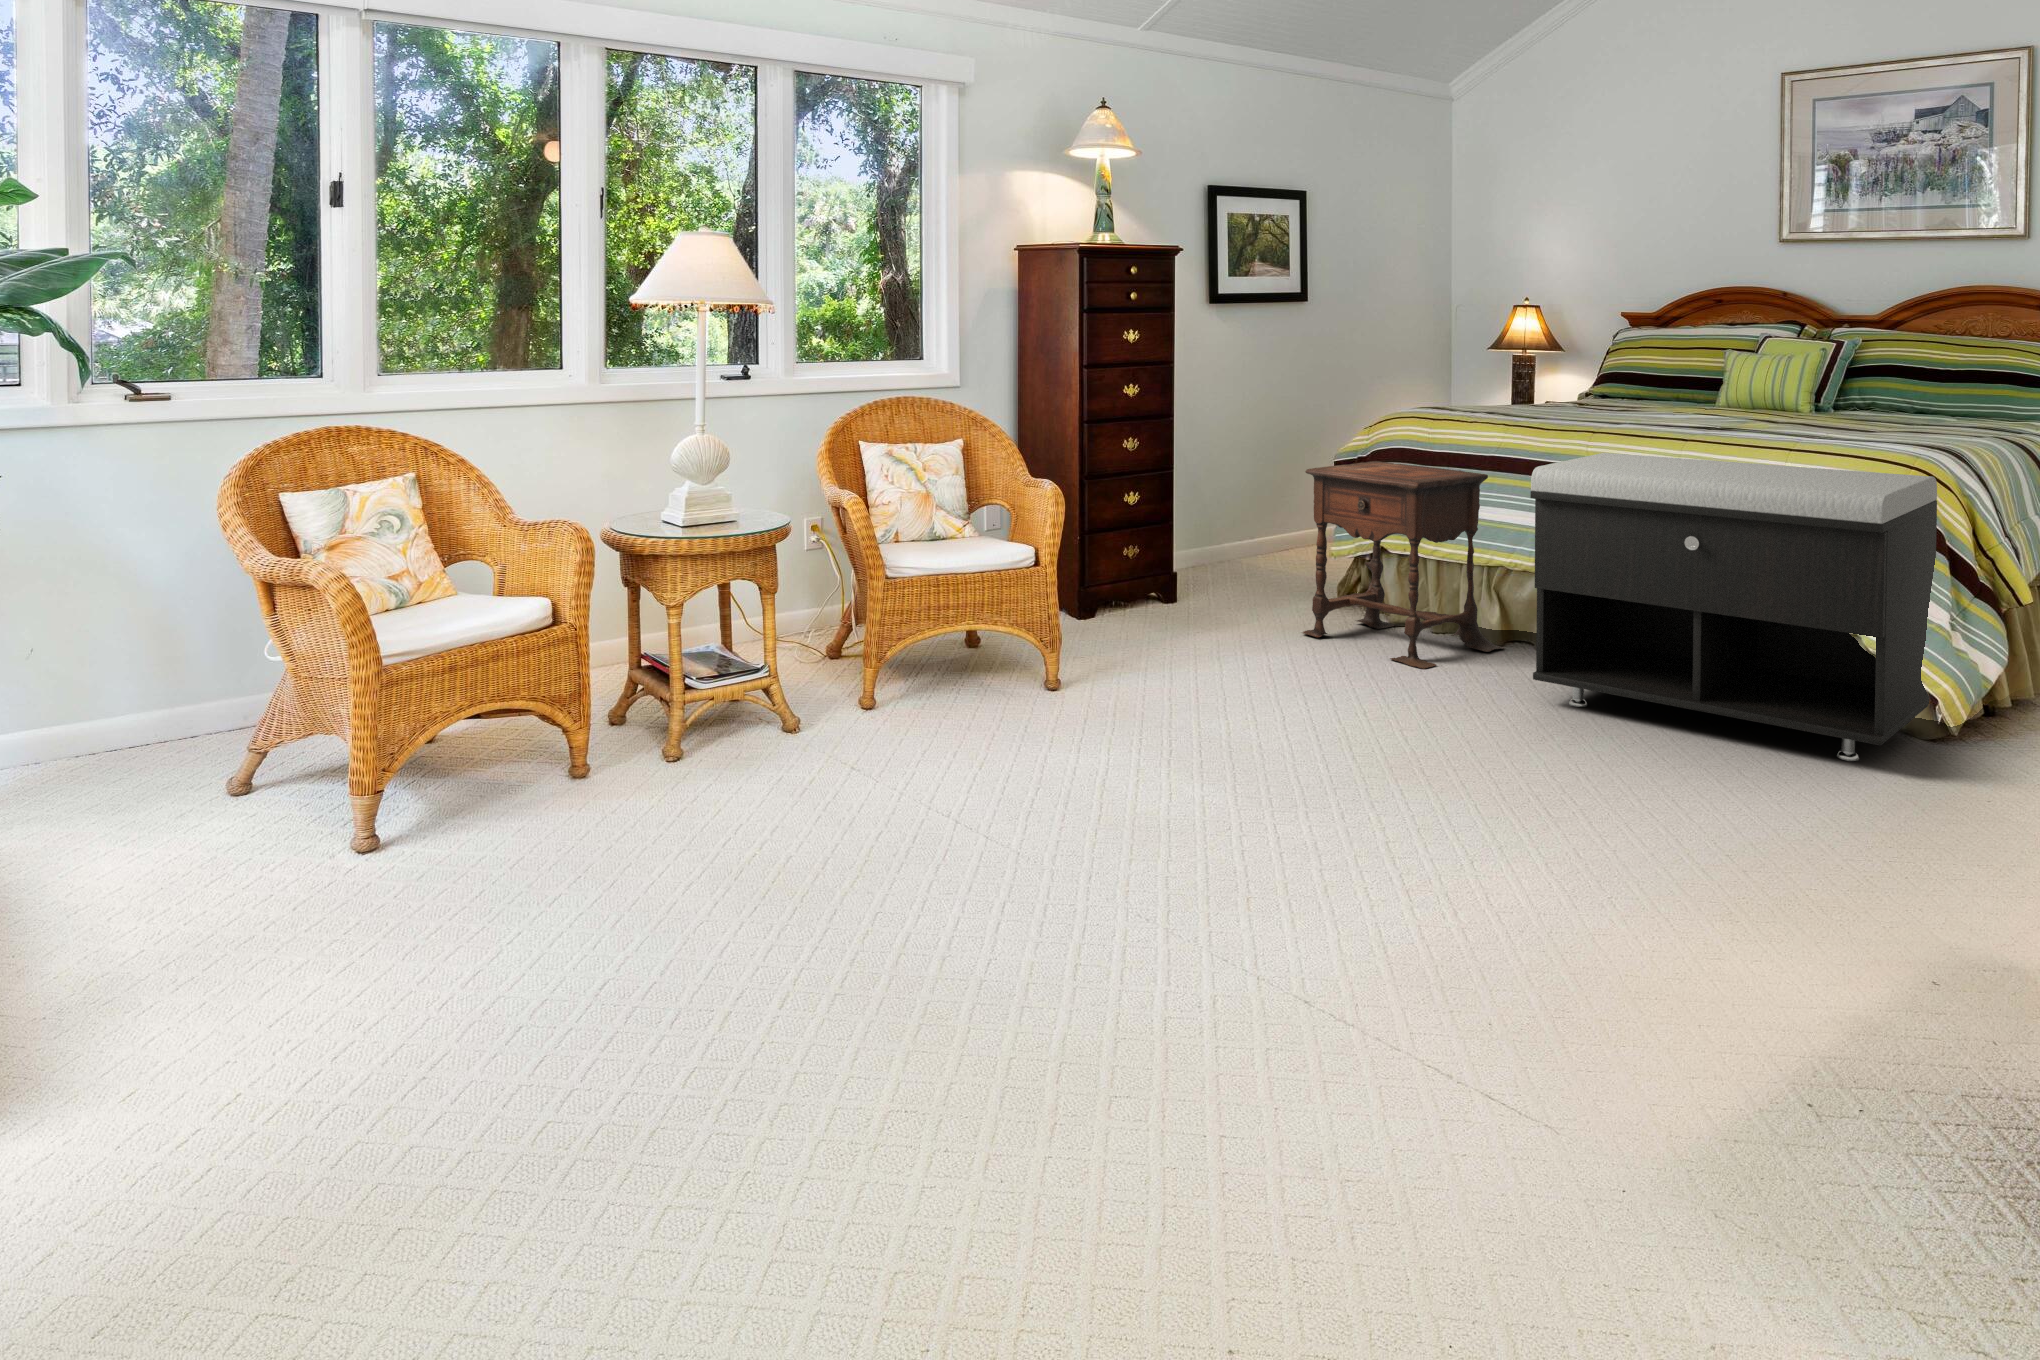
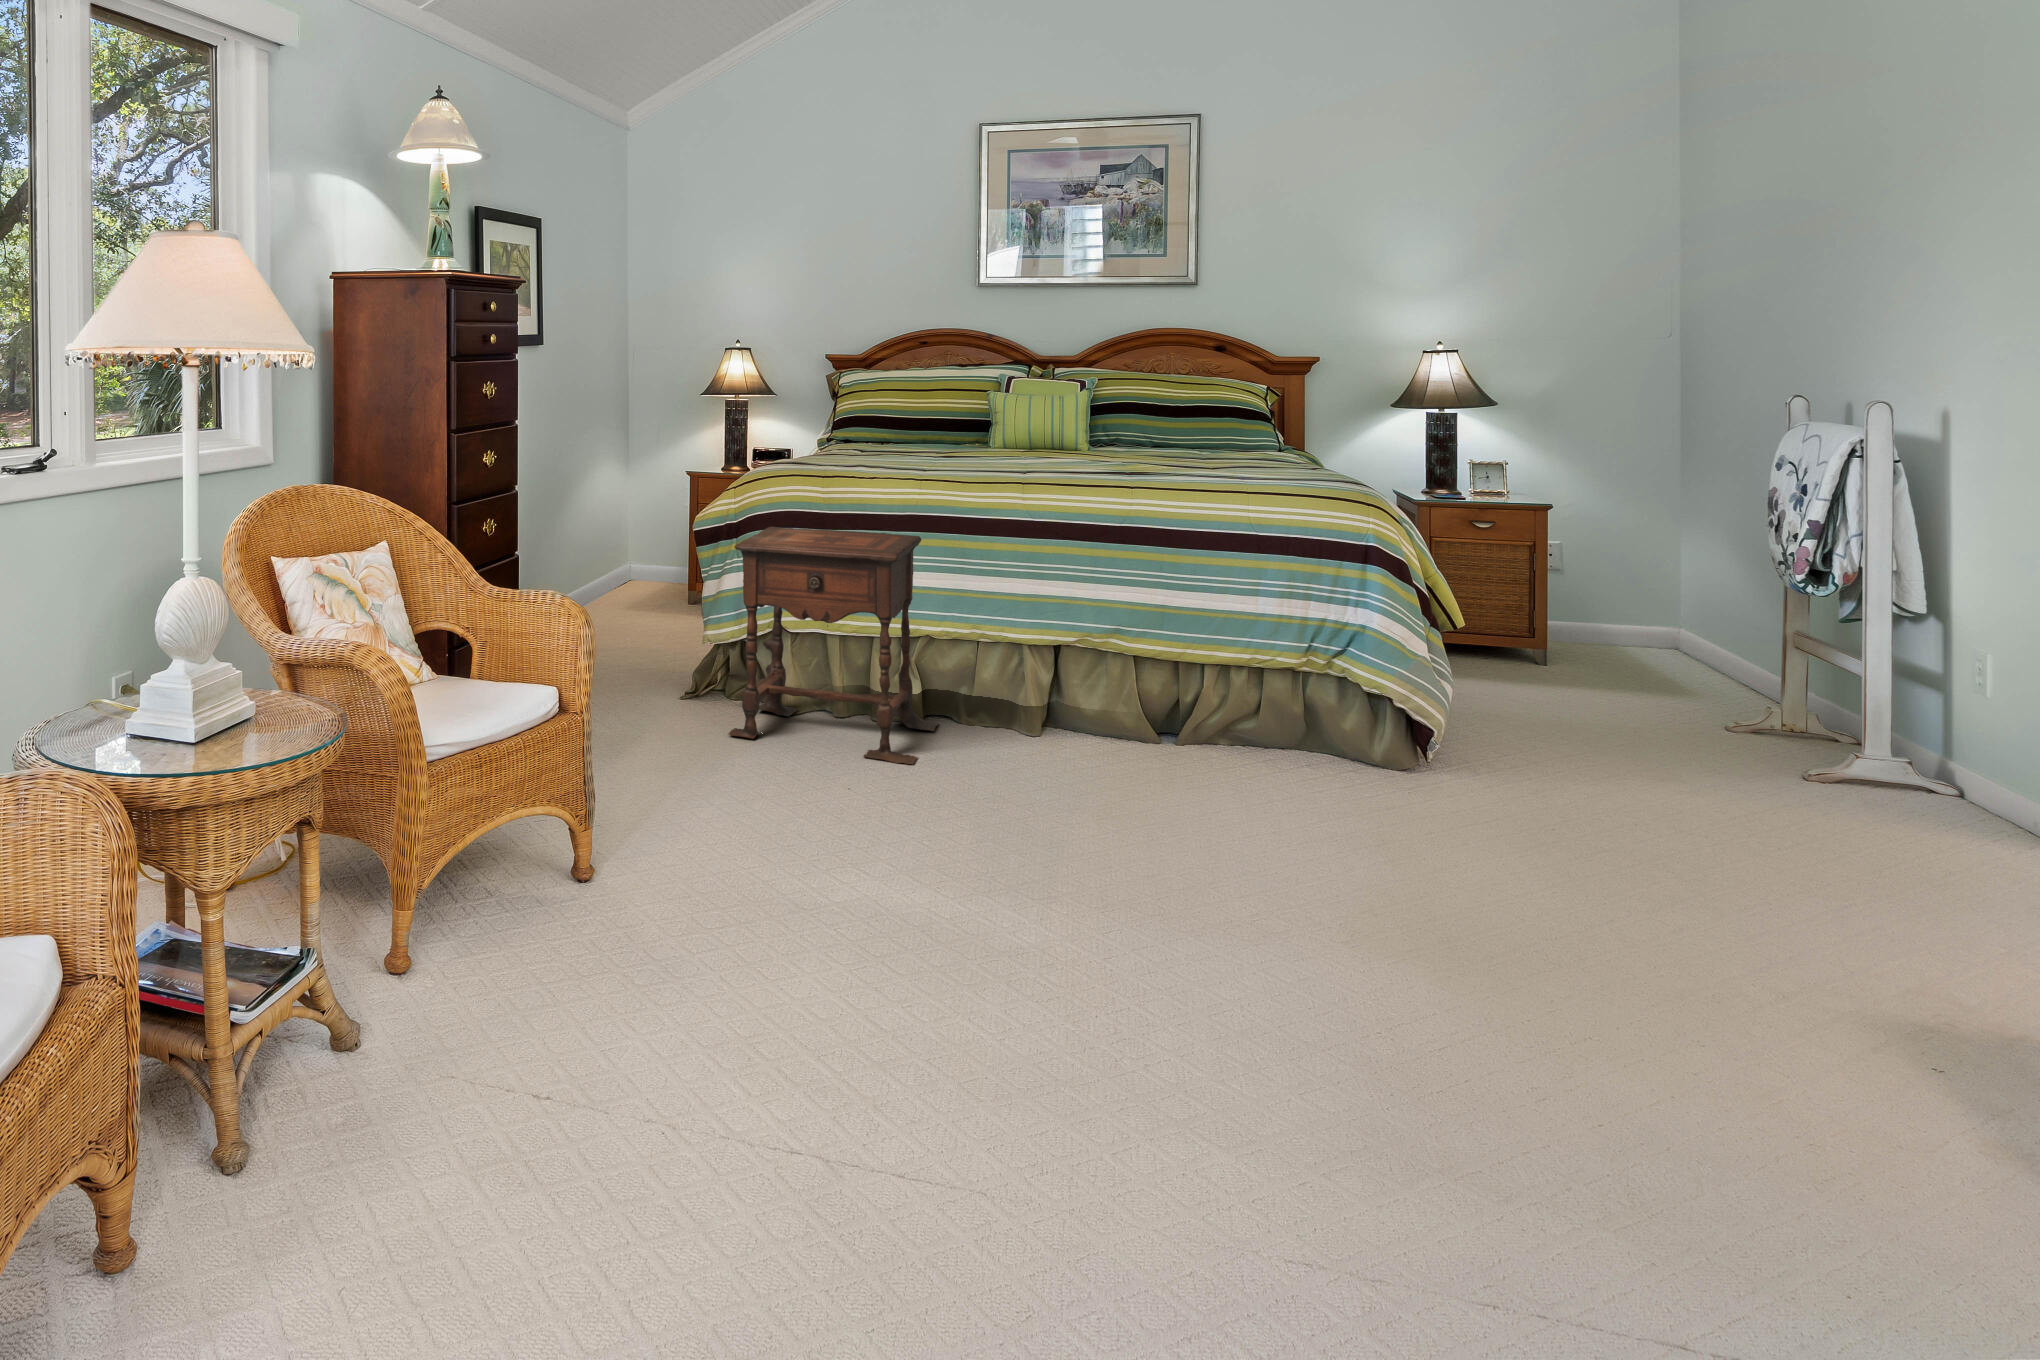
storage bench: present [1530,453,1937,761] -> none [1064,508,1479,815]

